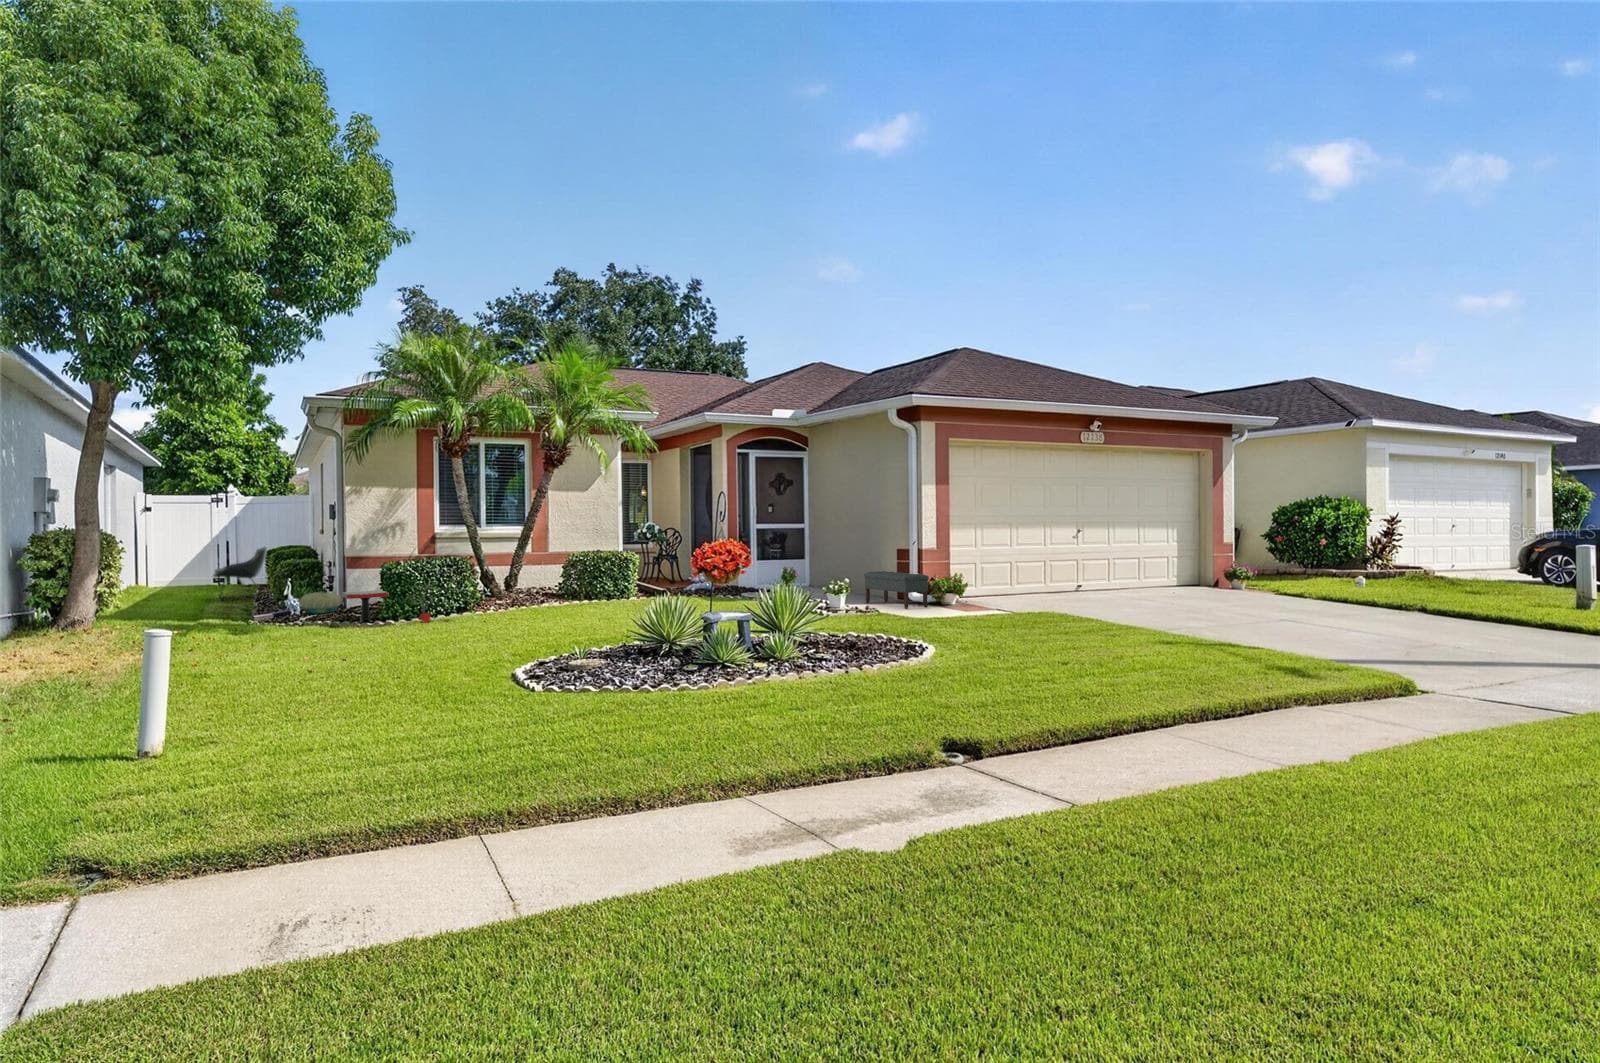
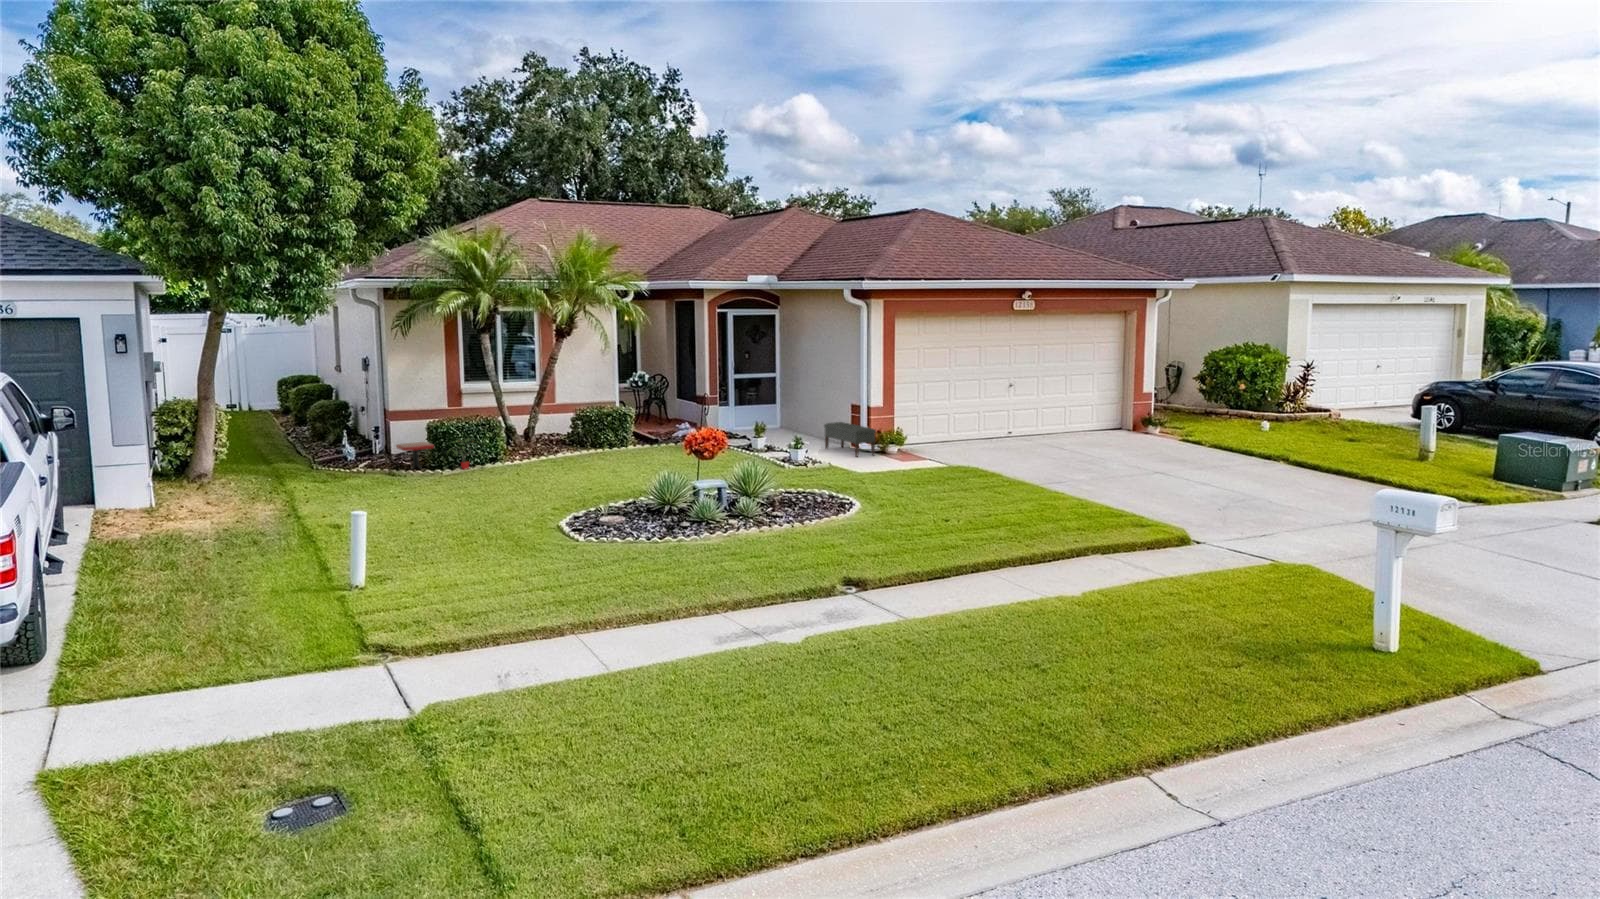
lounge chair: present [213,547,266,601] -> none [263,391,308,440]
basket: present [299,592,341,613] -> none [353,438,387,457]

